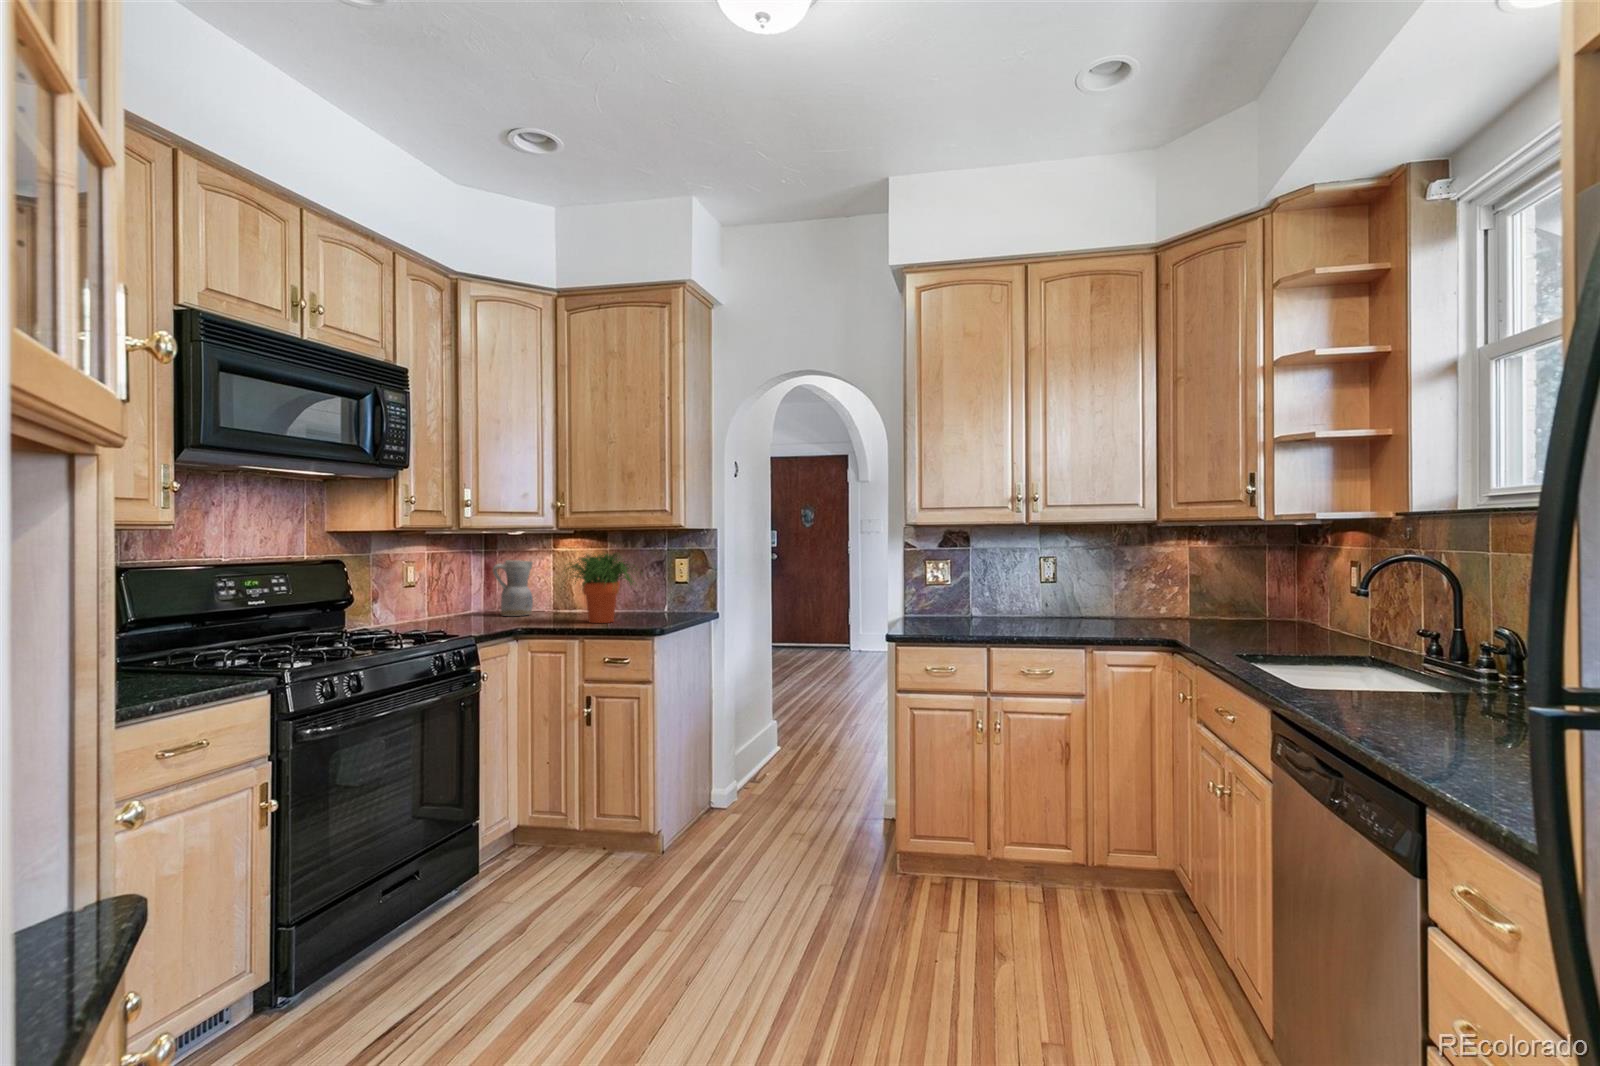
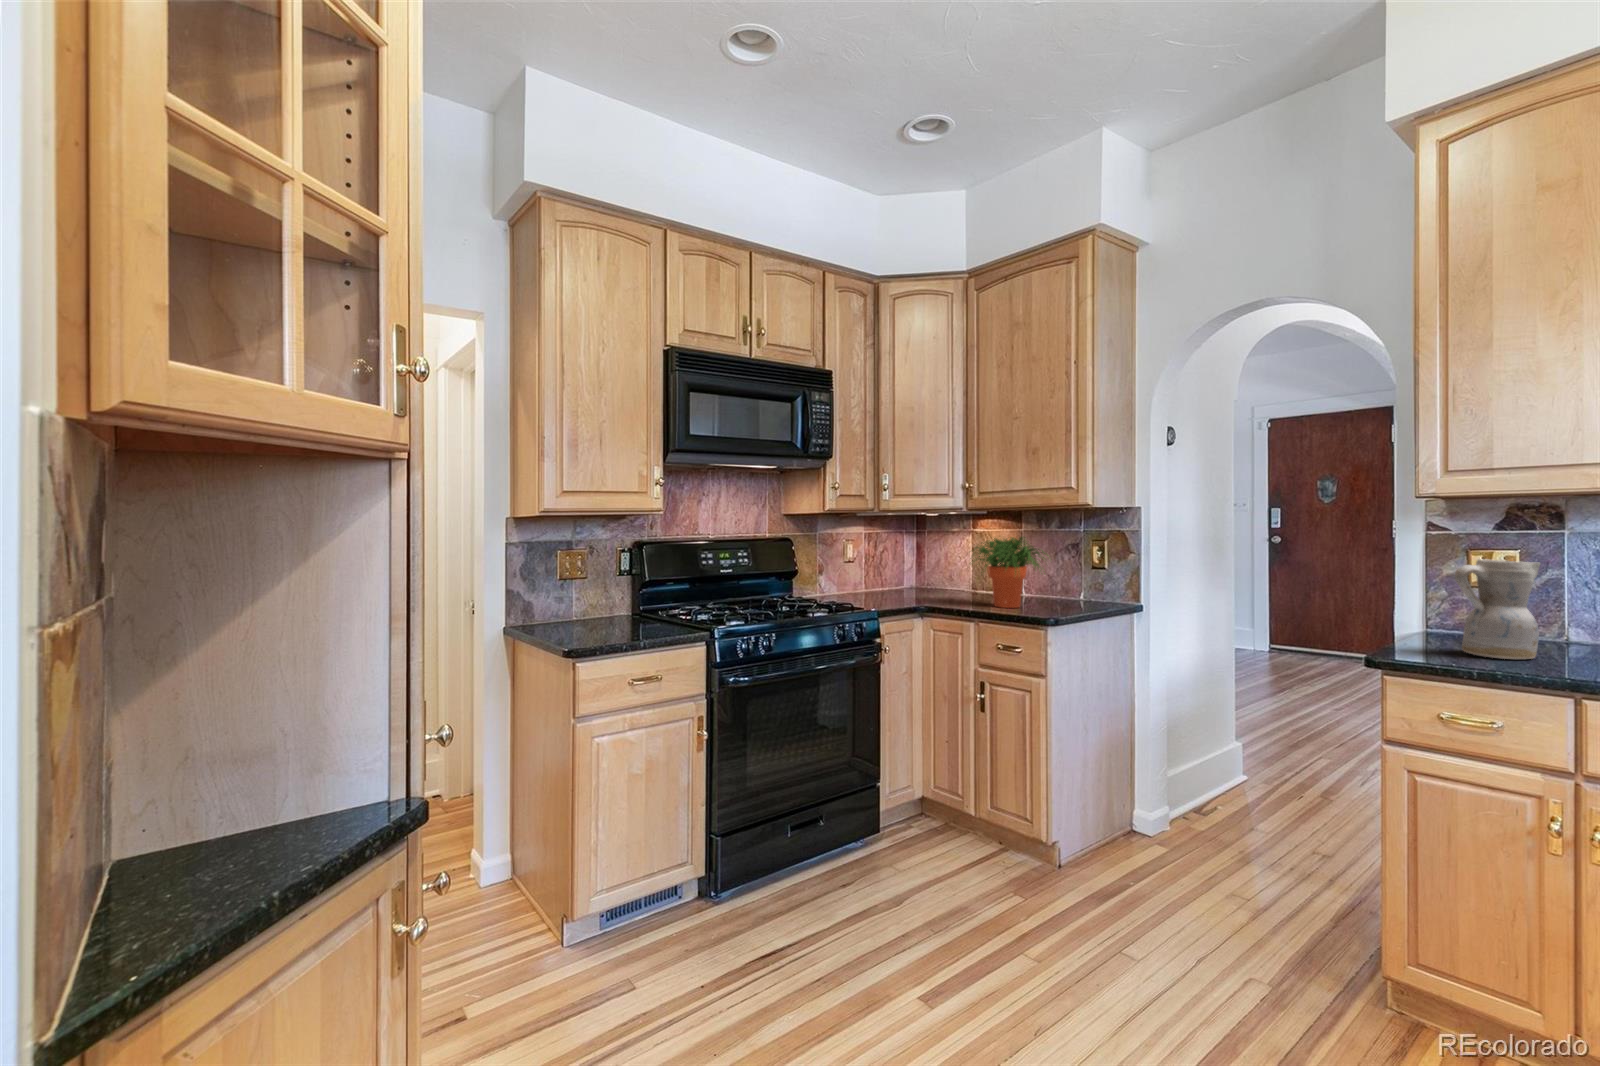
ceramic pitcher: present [493,560,533,616] -> present [1455,559,1540,659]

